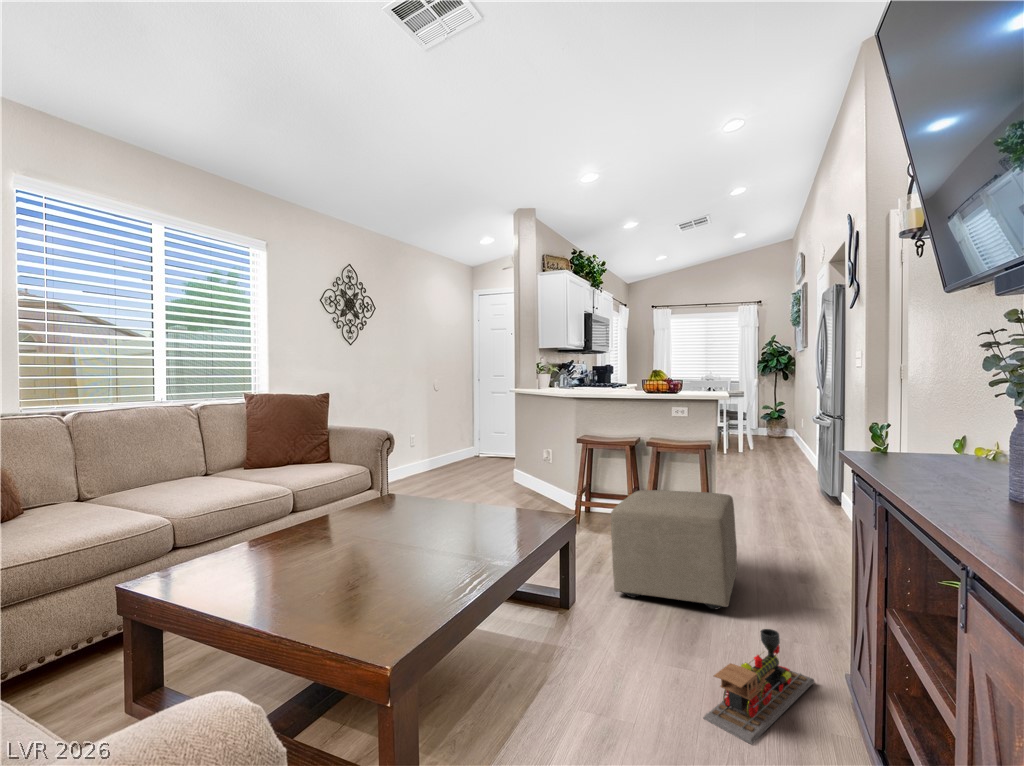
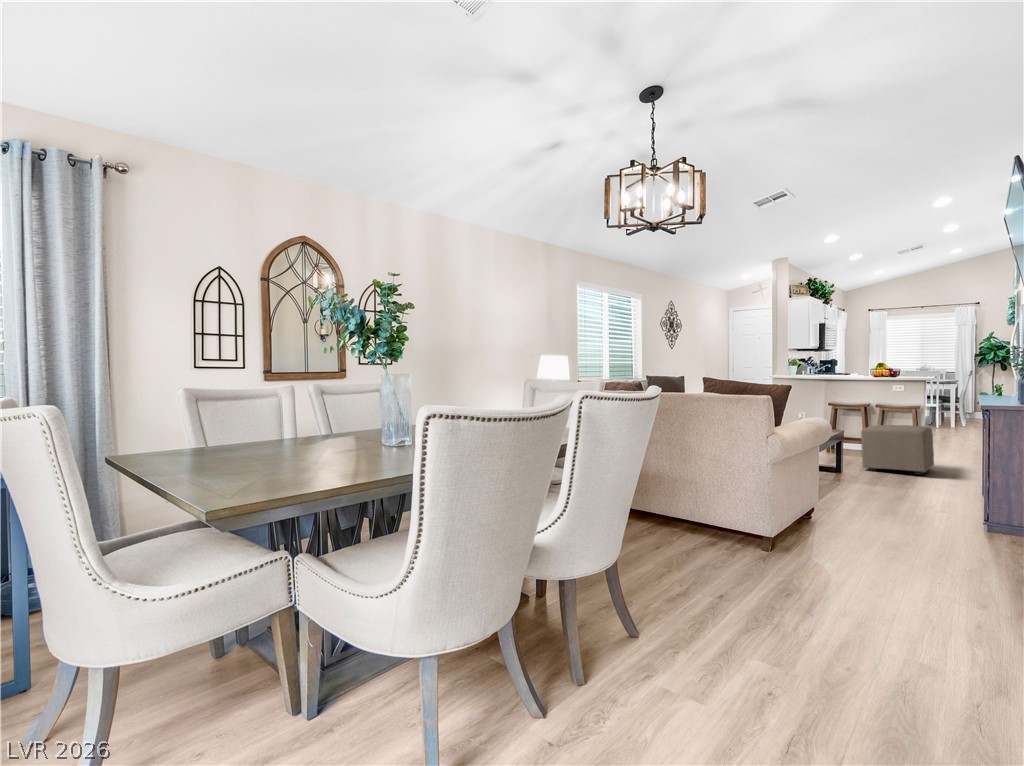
toy train: present [703,629,814,744] -> none [911,467,965,495]

